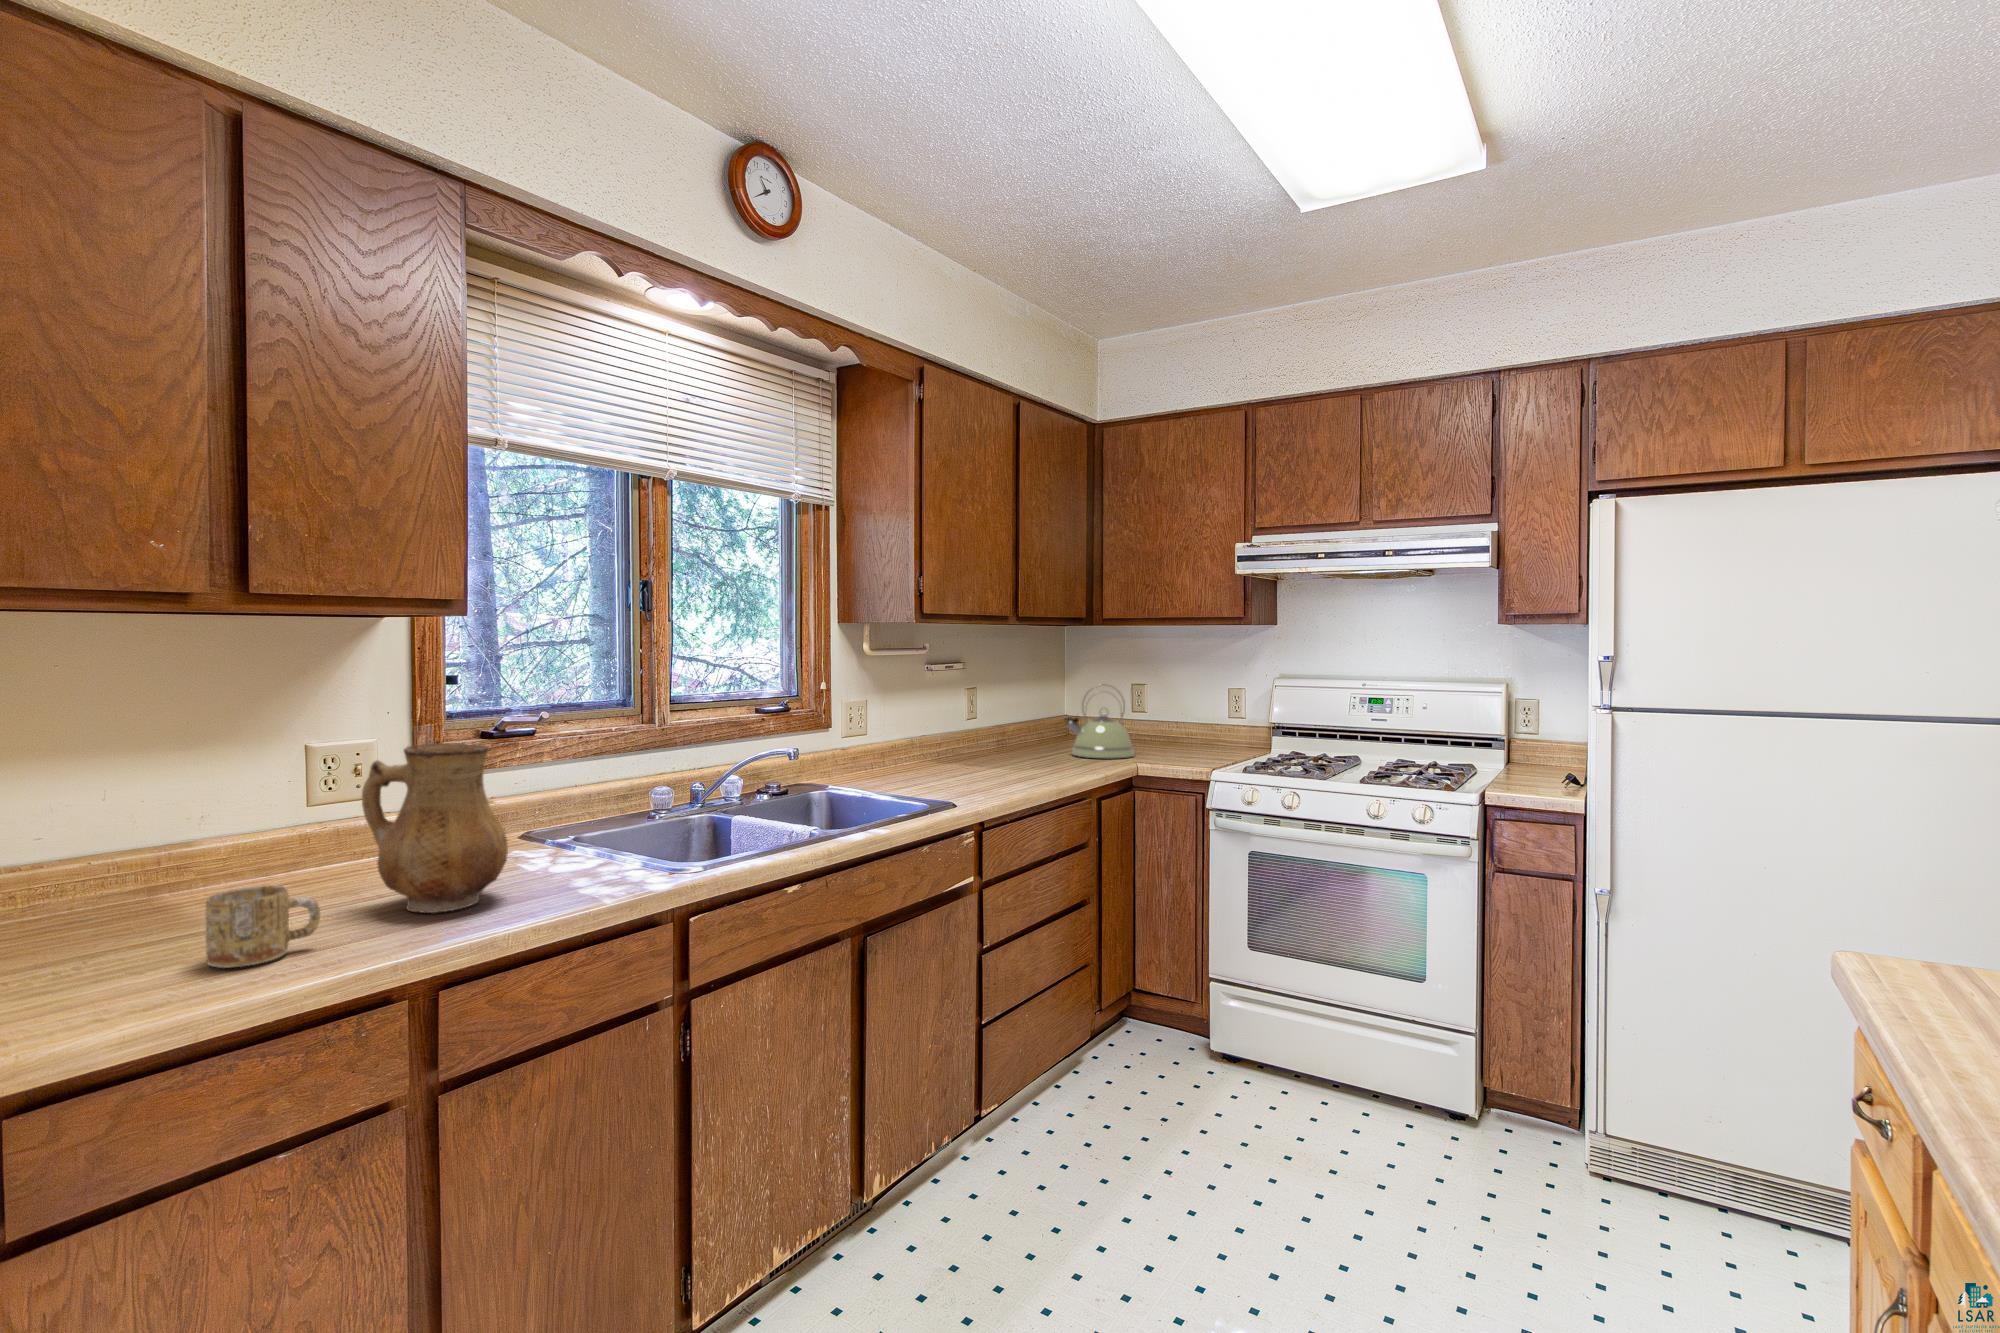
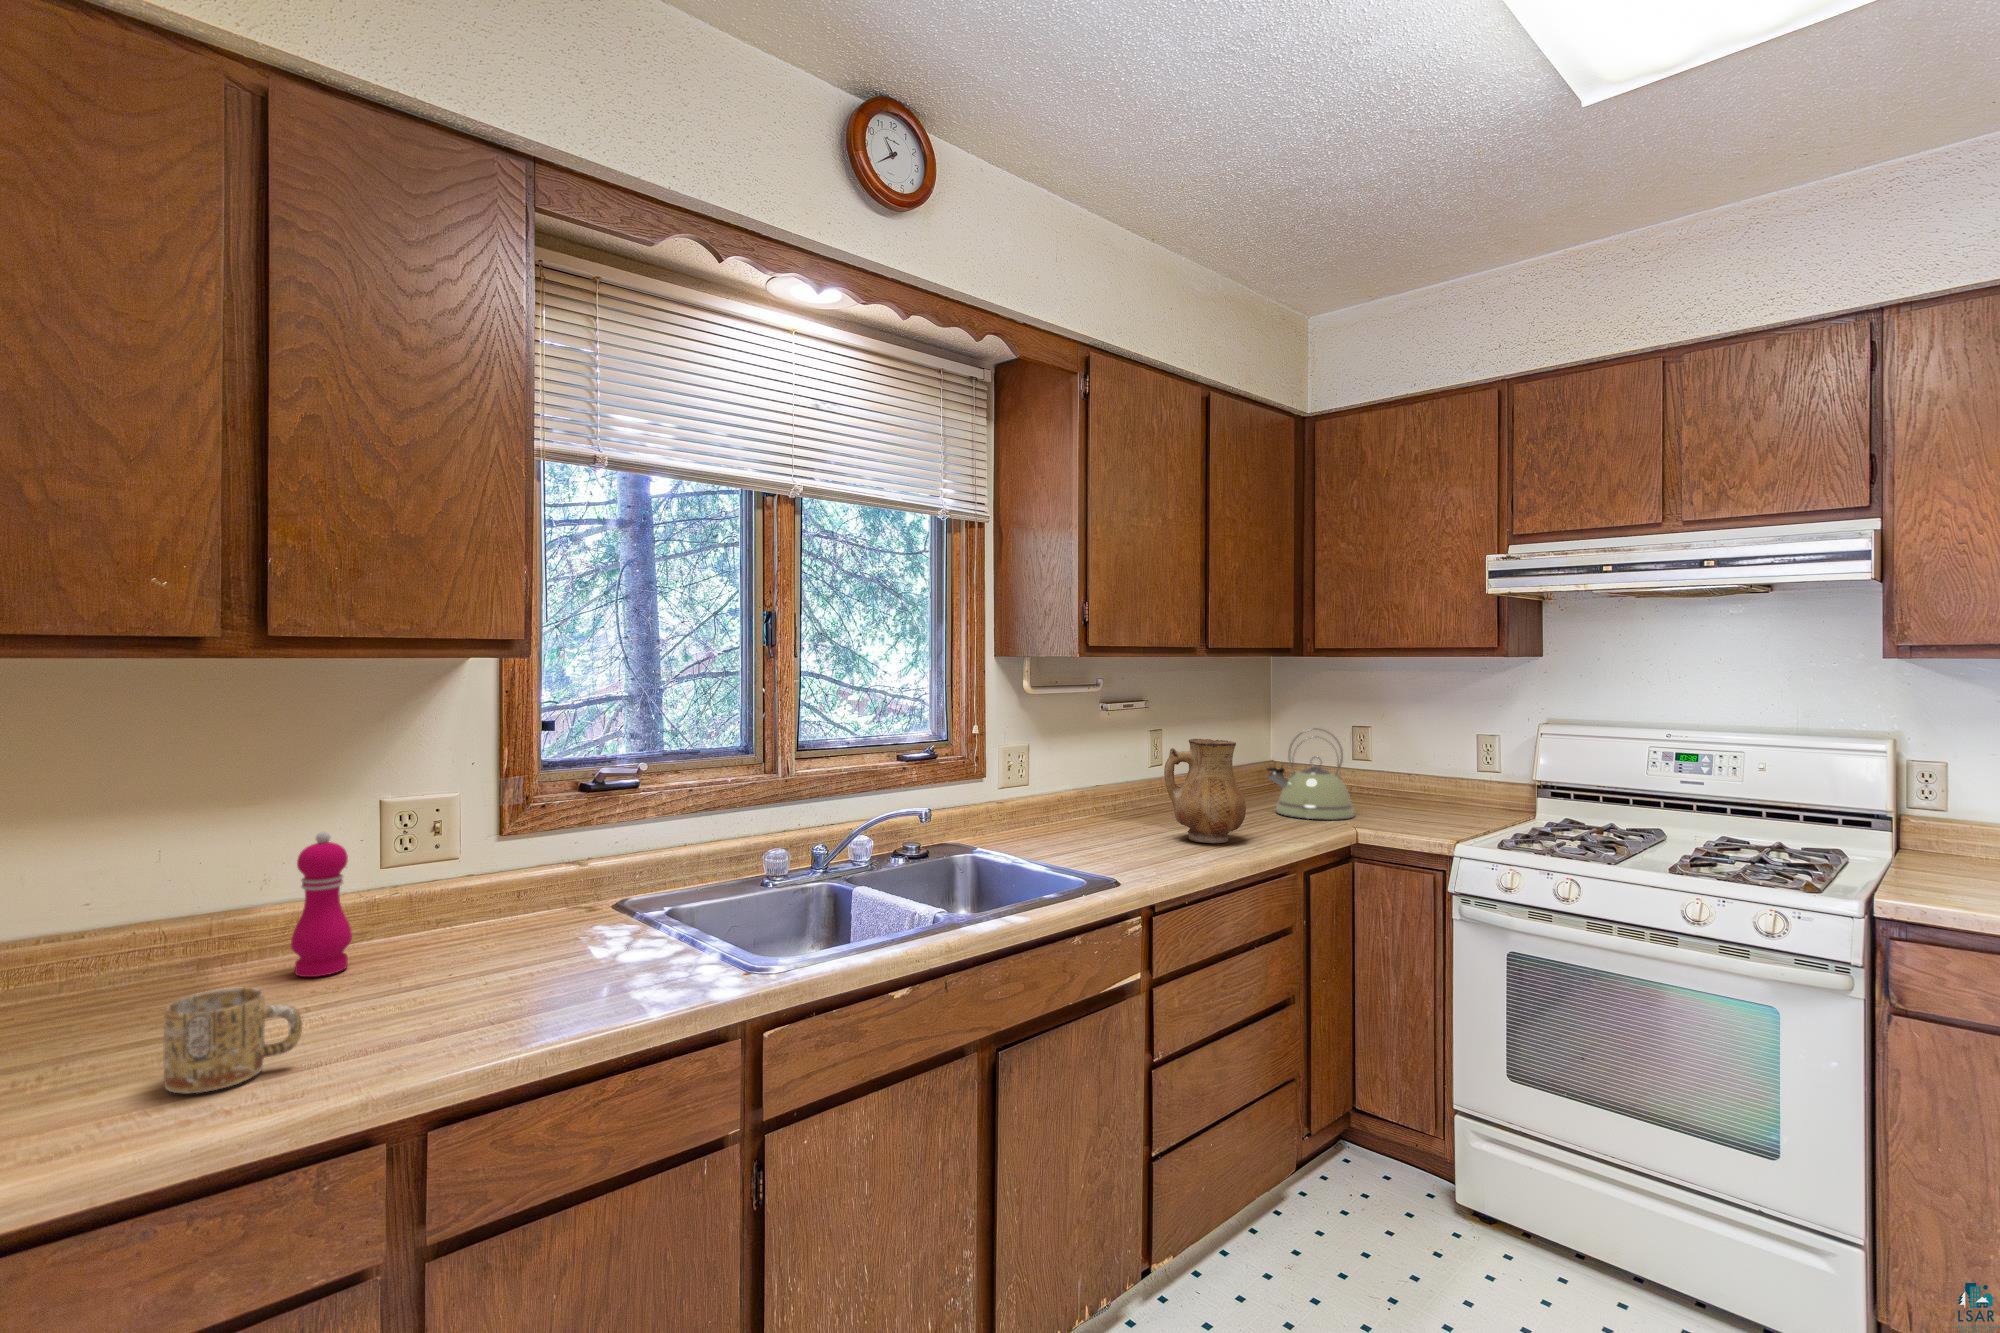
ceramic pitcher: present [362,743,508,913] -> present [1164,739,1246,843]
pepper mill: none [250,768,306,895] -> present [291,832,352,977]

